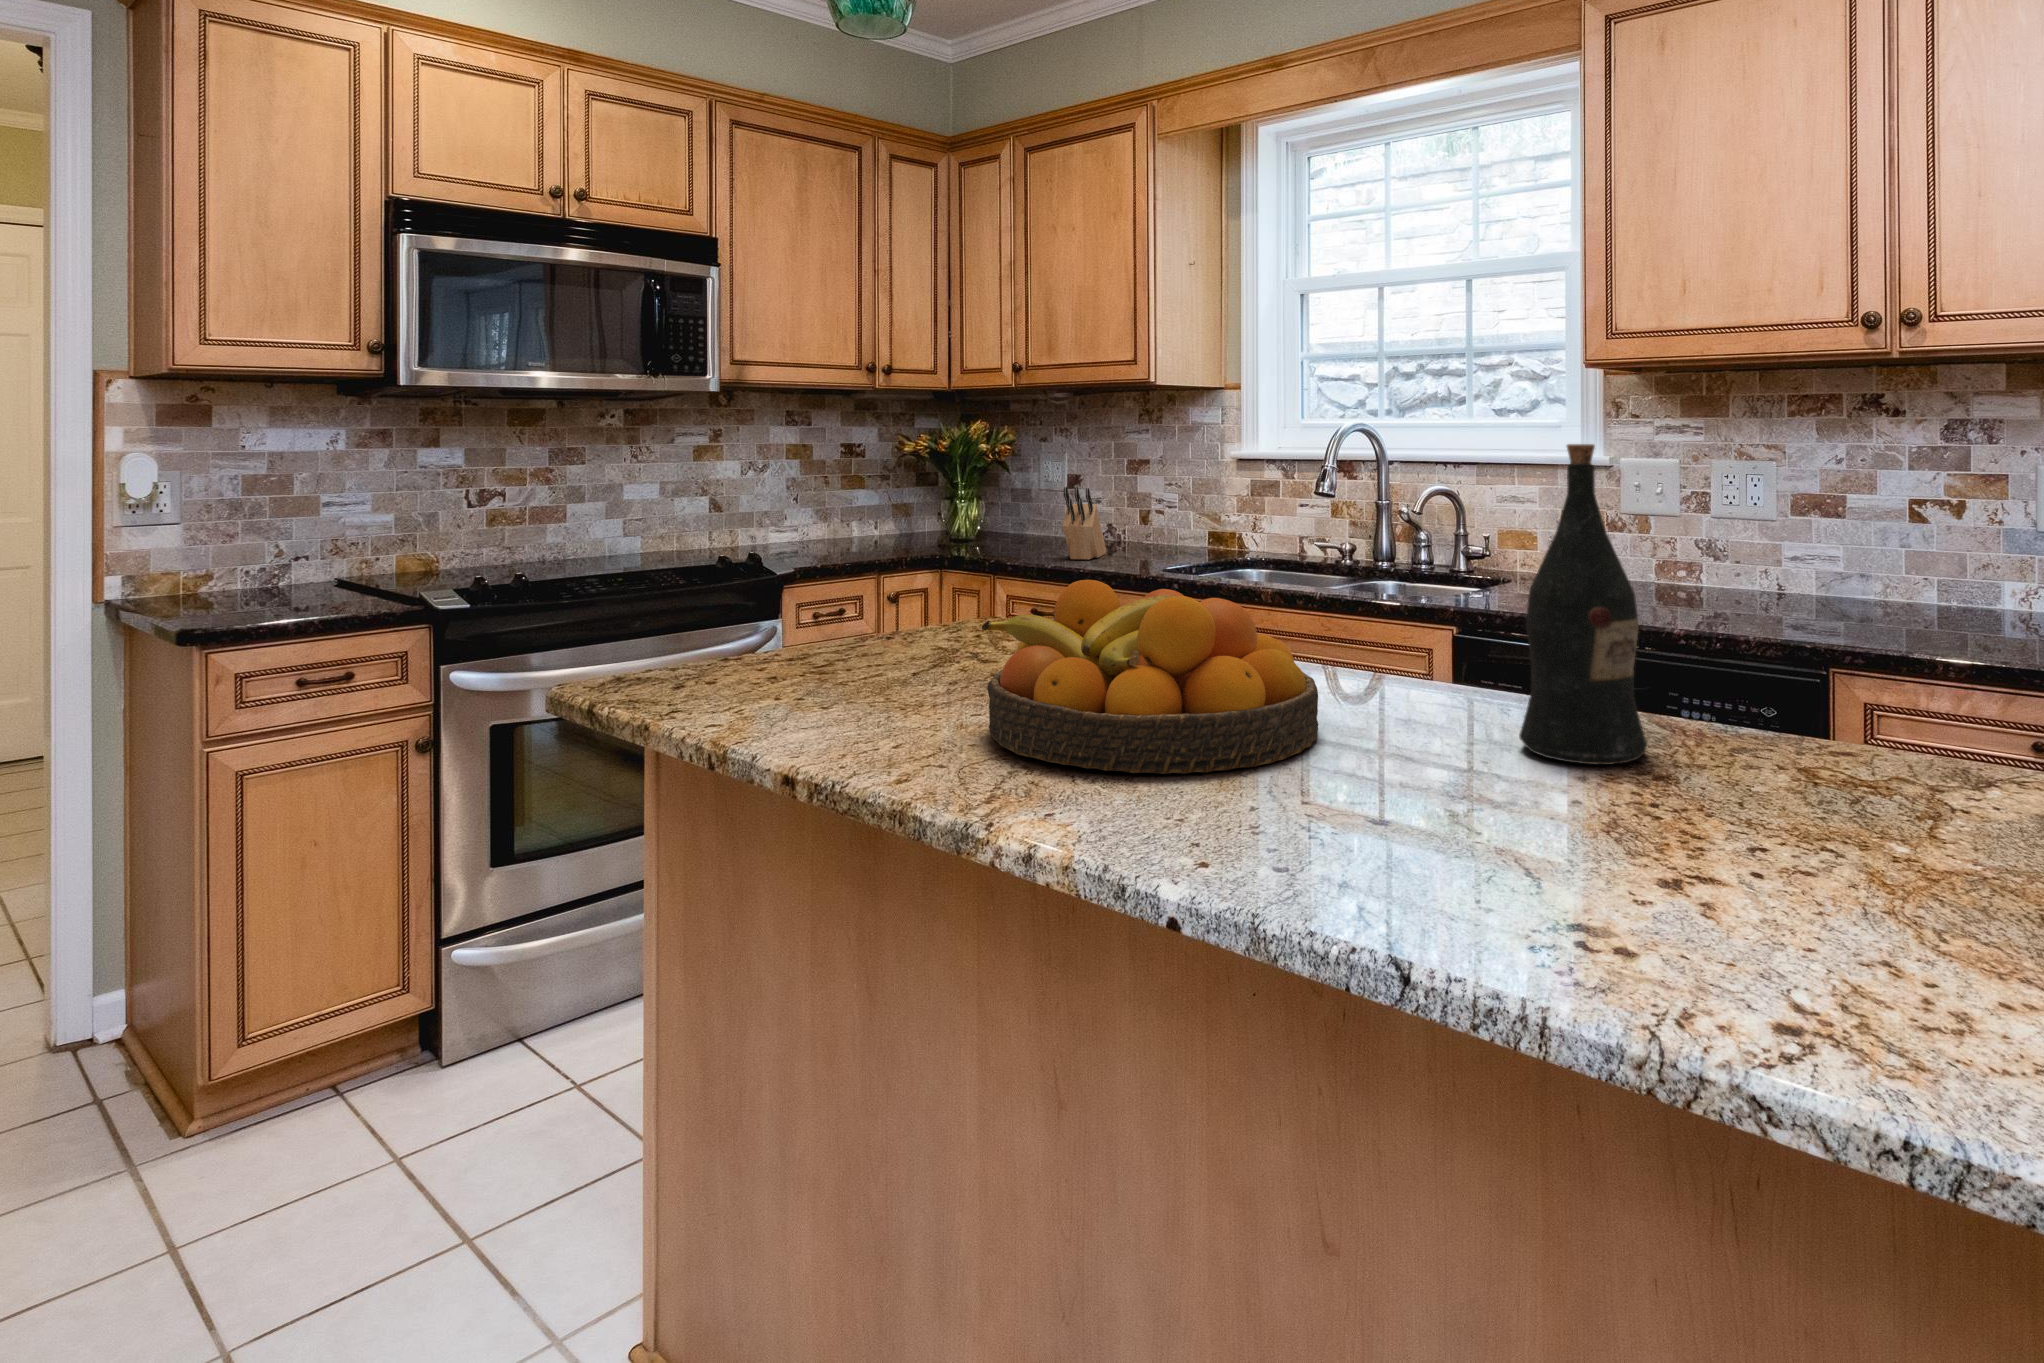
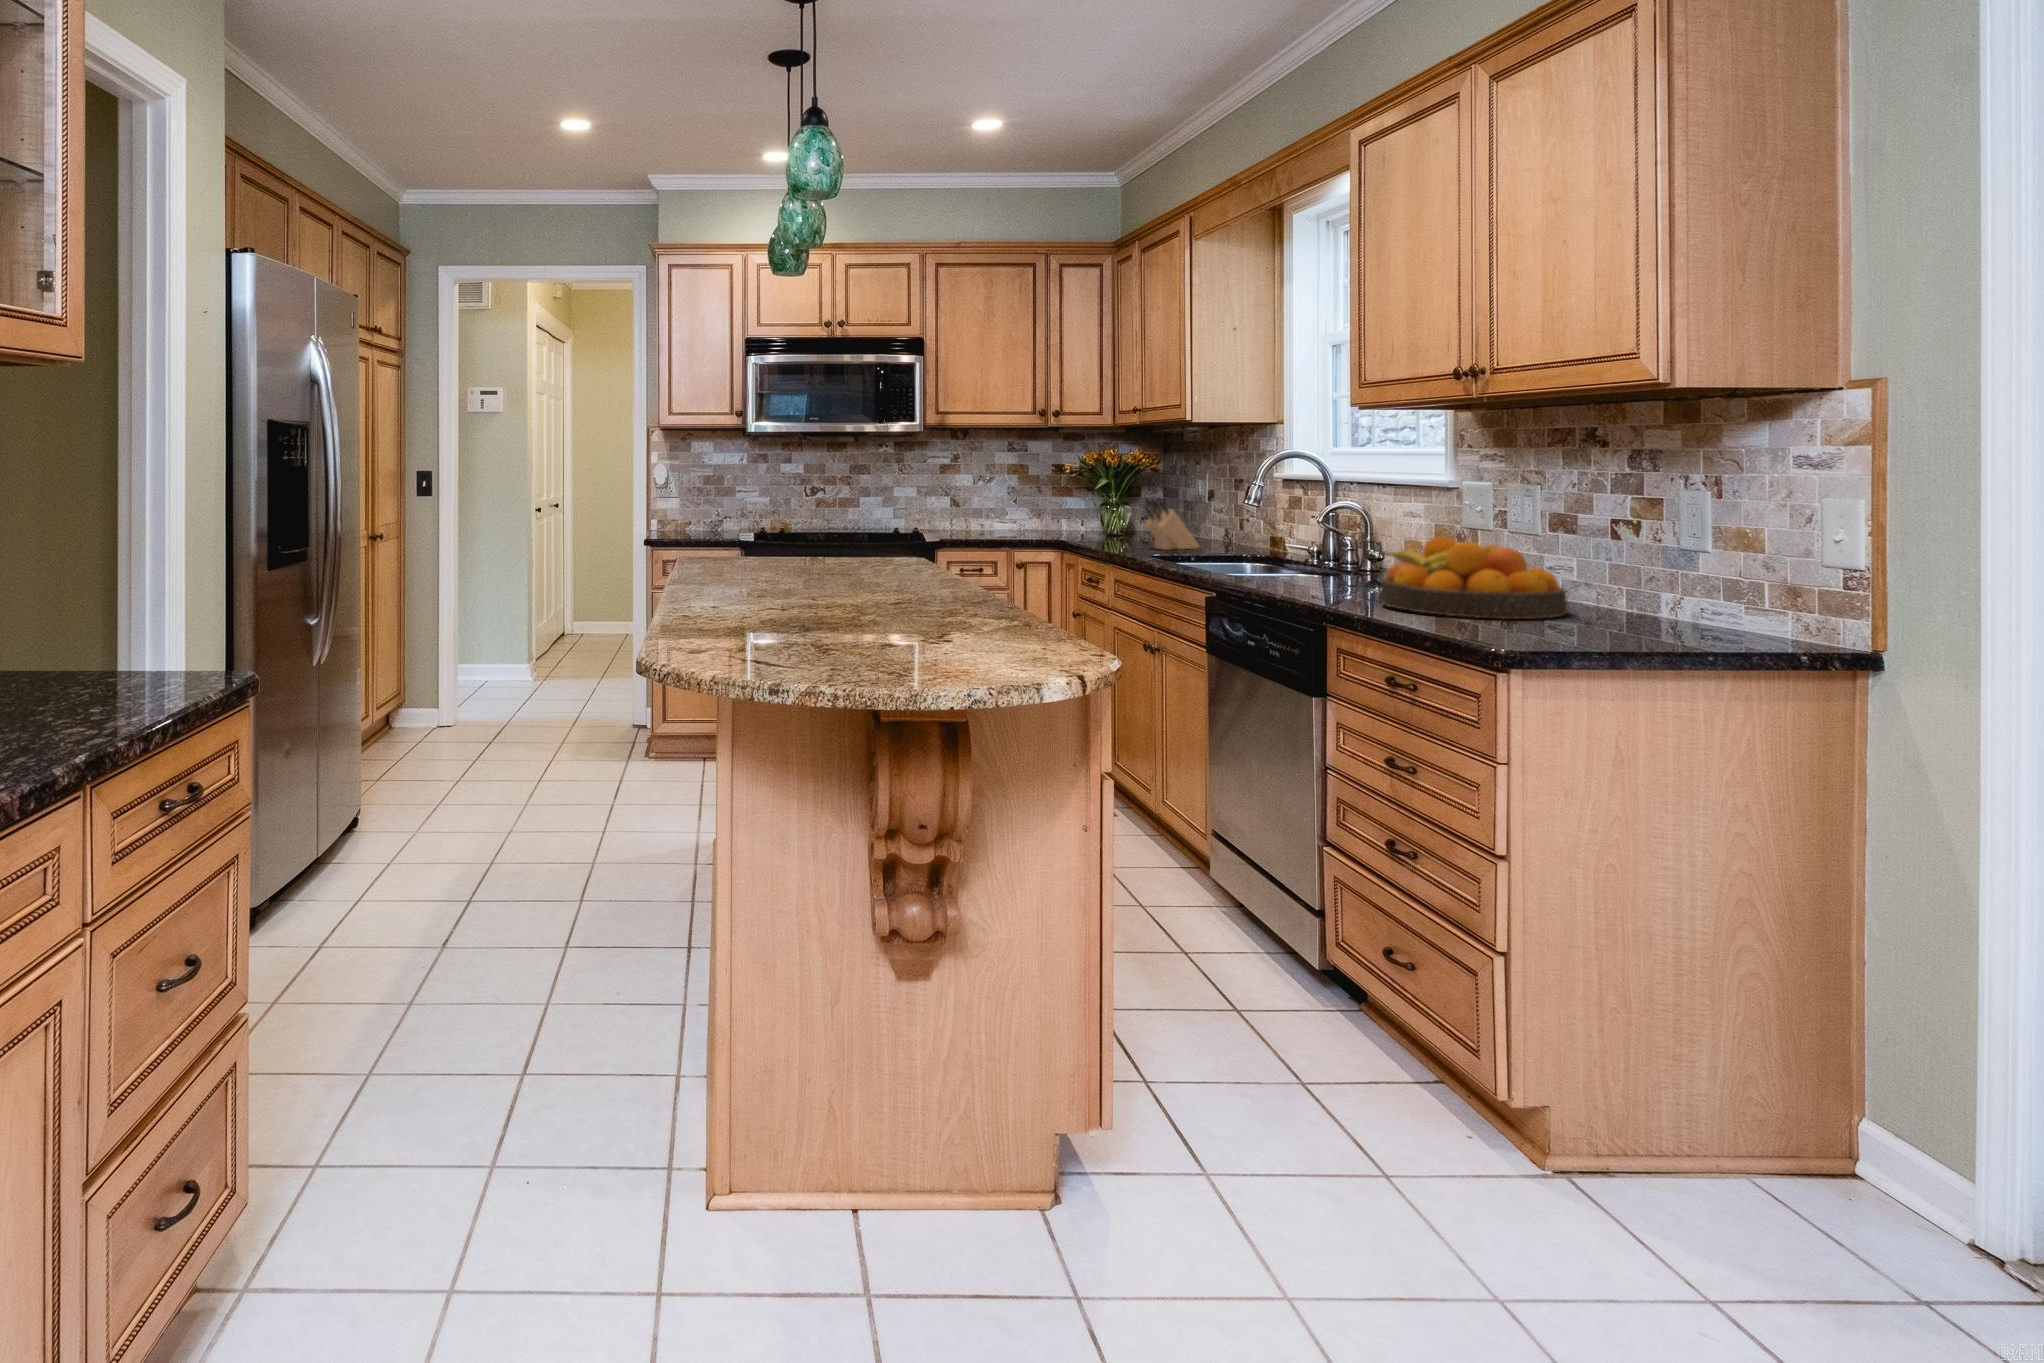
wine bottle: present [1519,444,1647,765] -> none [876,465,928,602]
fruit bowl: present [981,580,1318,774] -> present [1380,536,1567,619]

